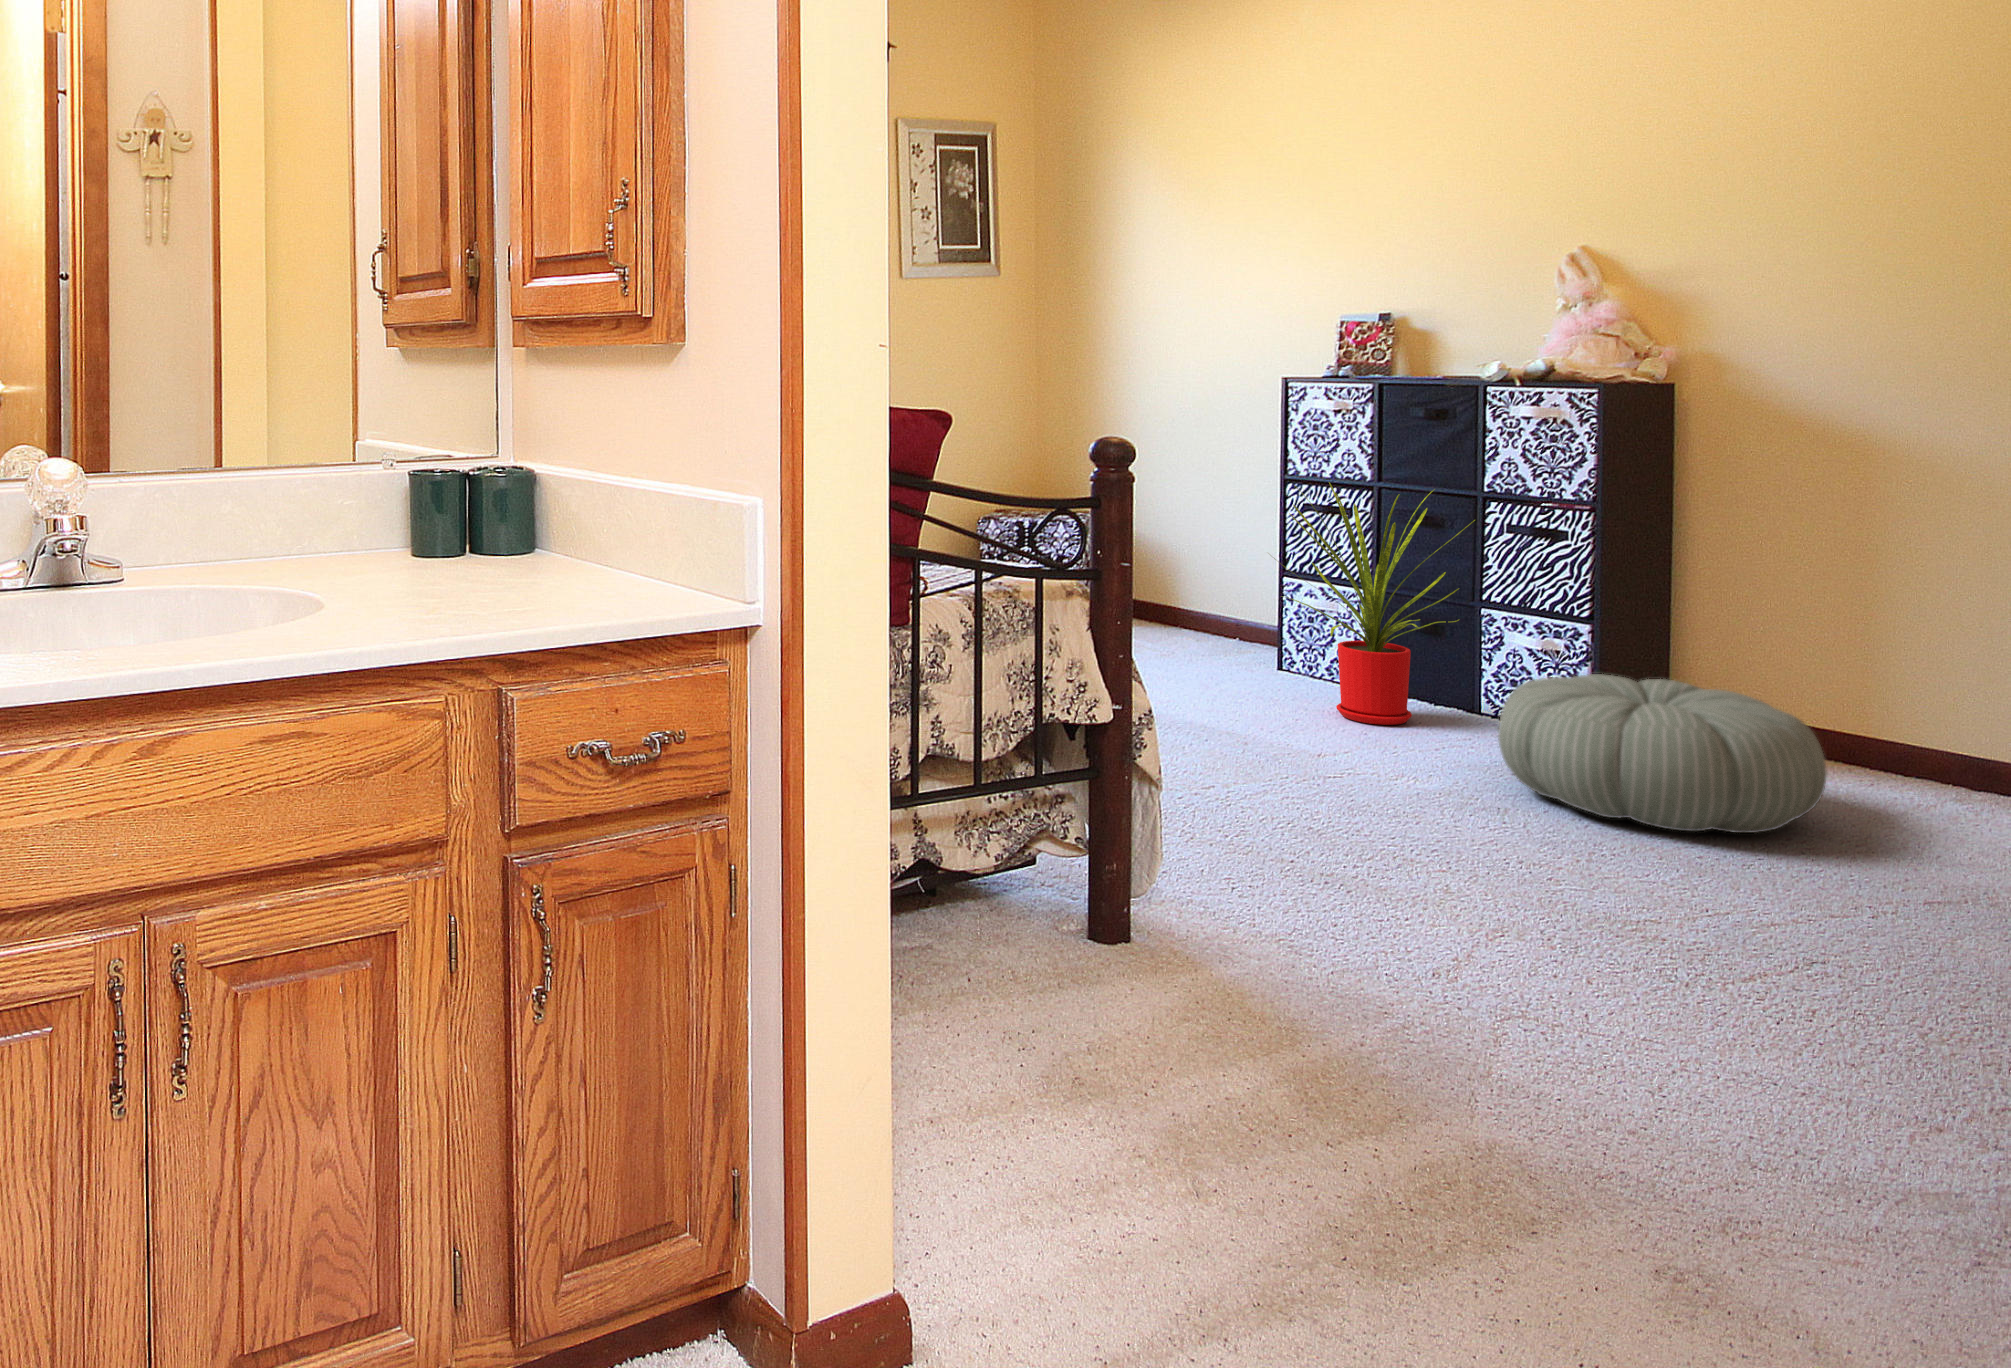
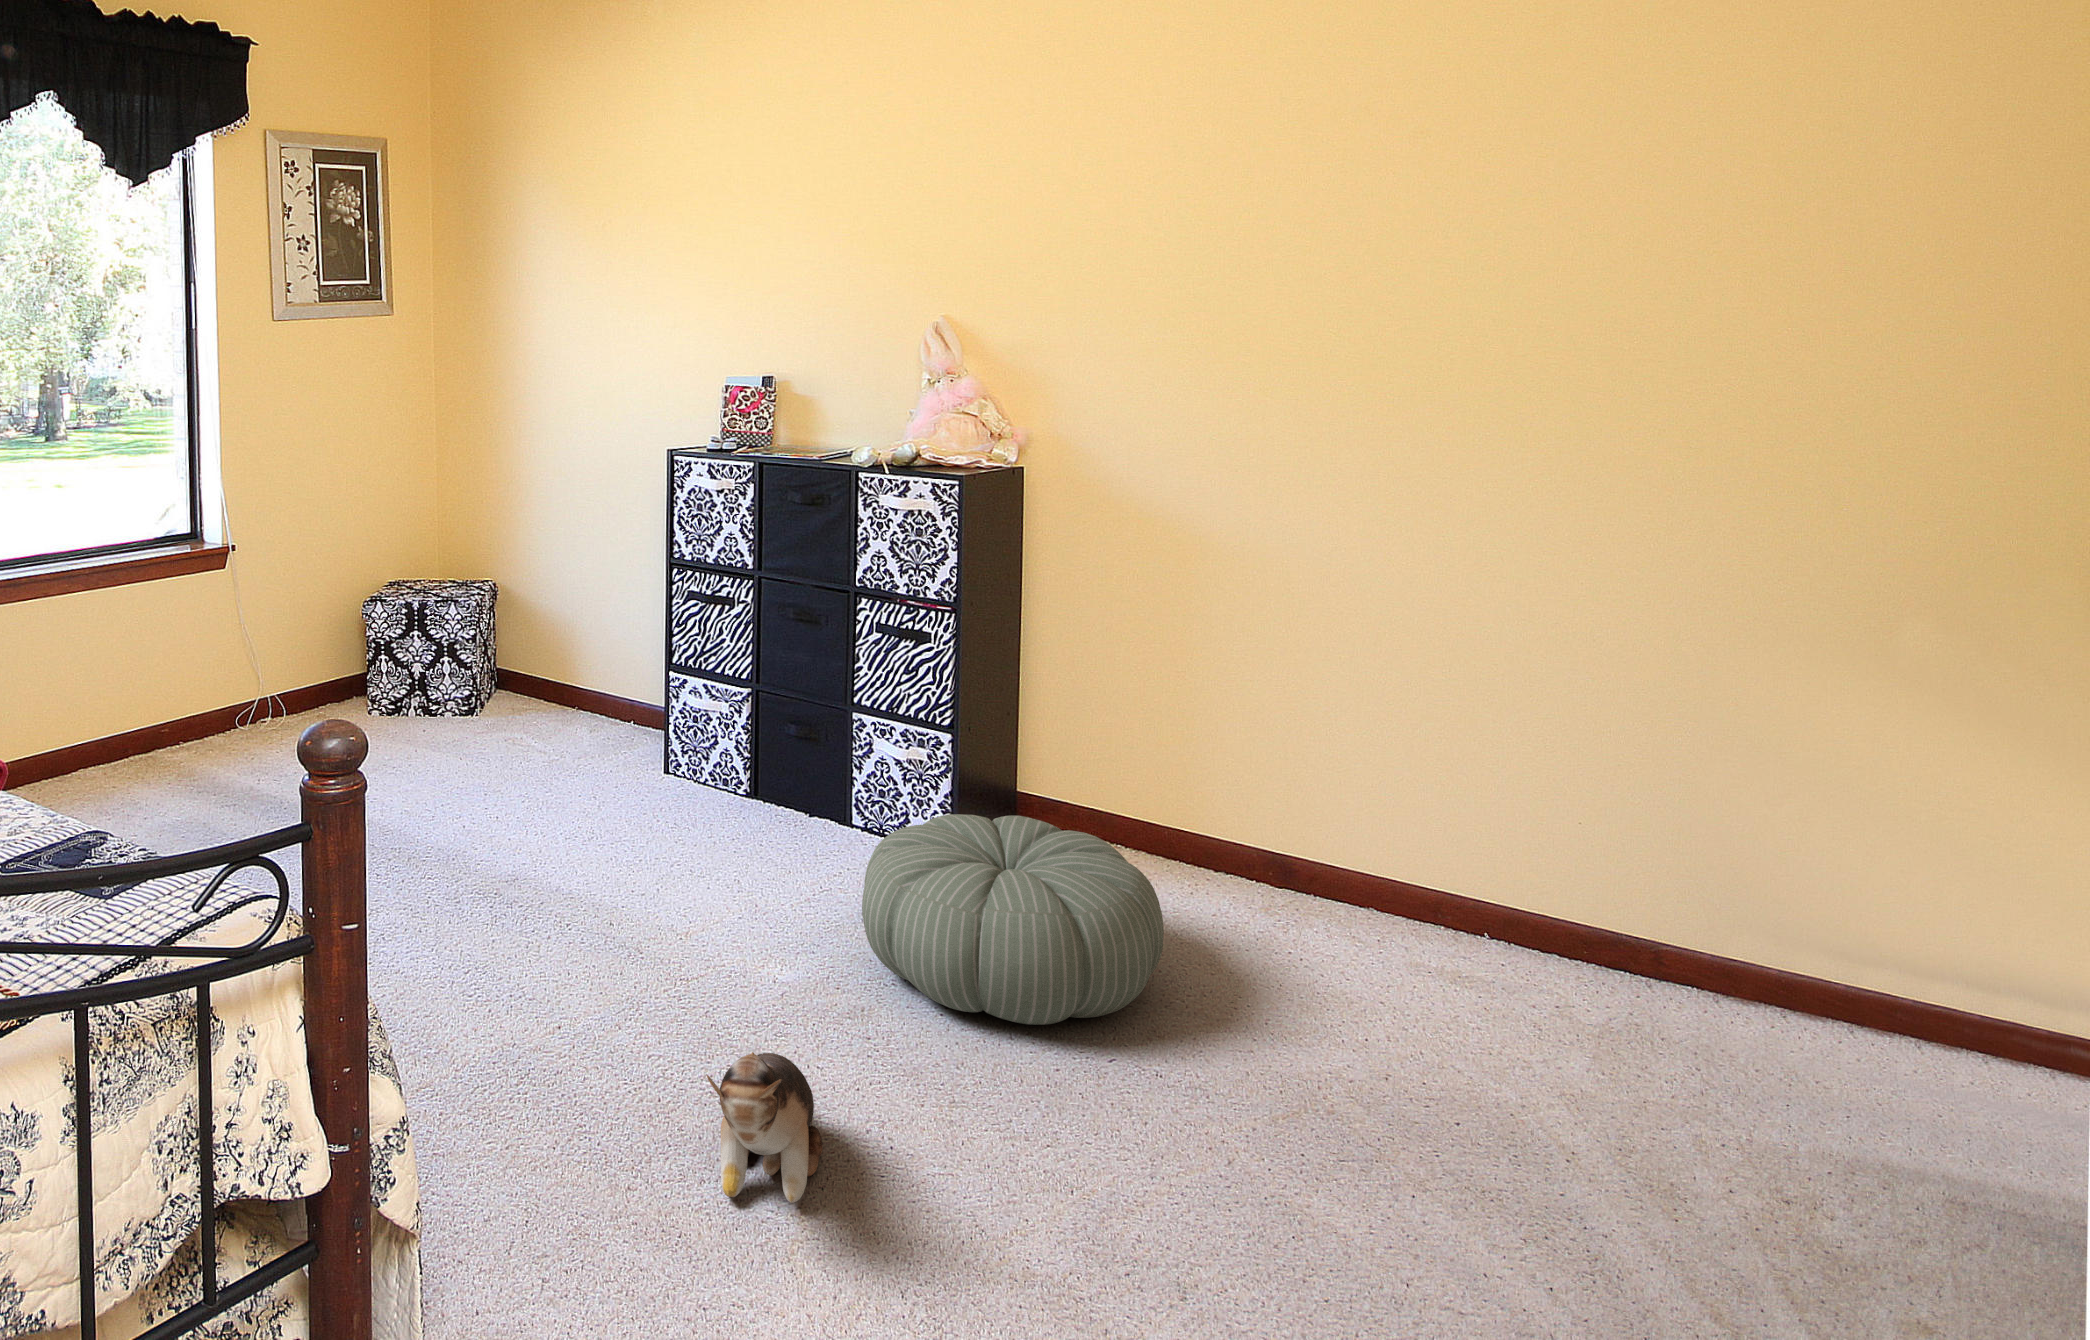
house plant: present [1274,483,1475,725] -> none [640,581,846,859]
plush toy: none [1369,759,1469,883] -> present [707,1052,823,1203]

